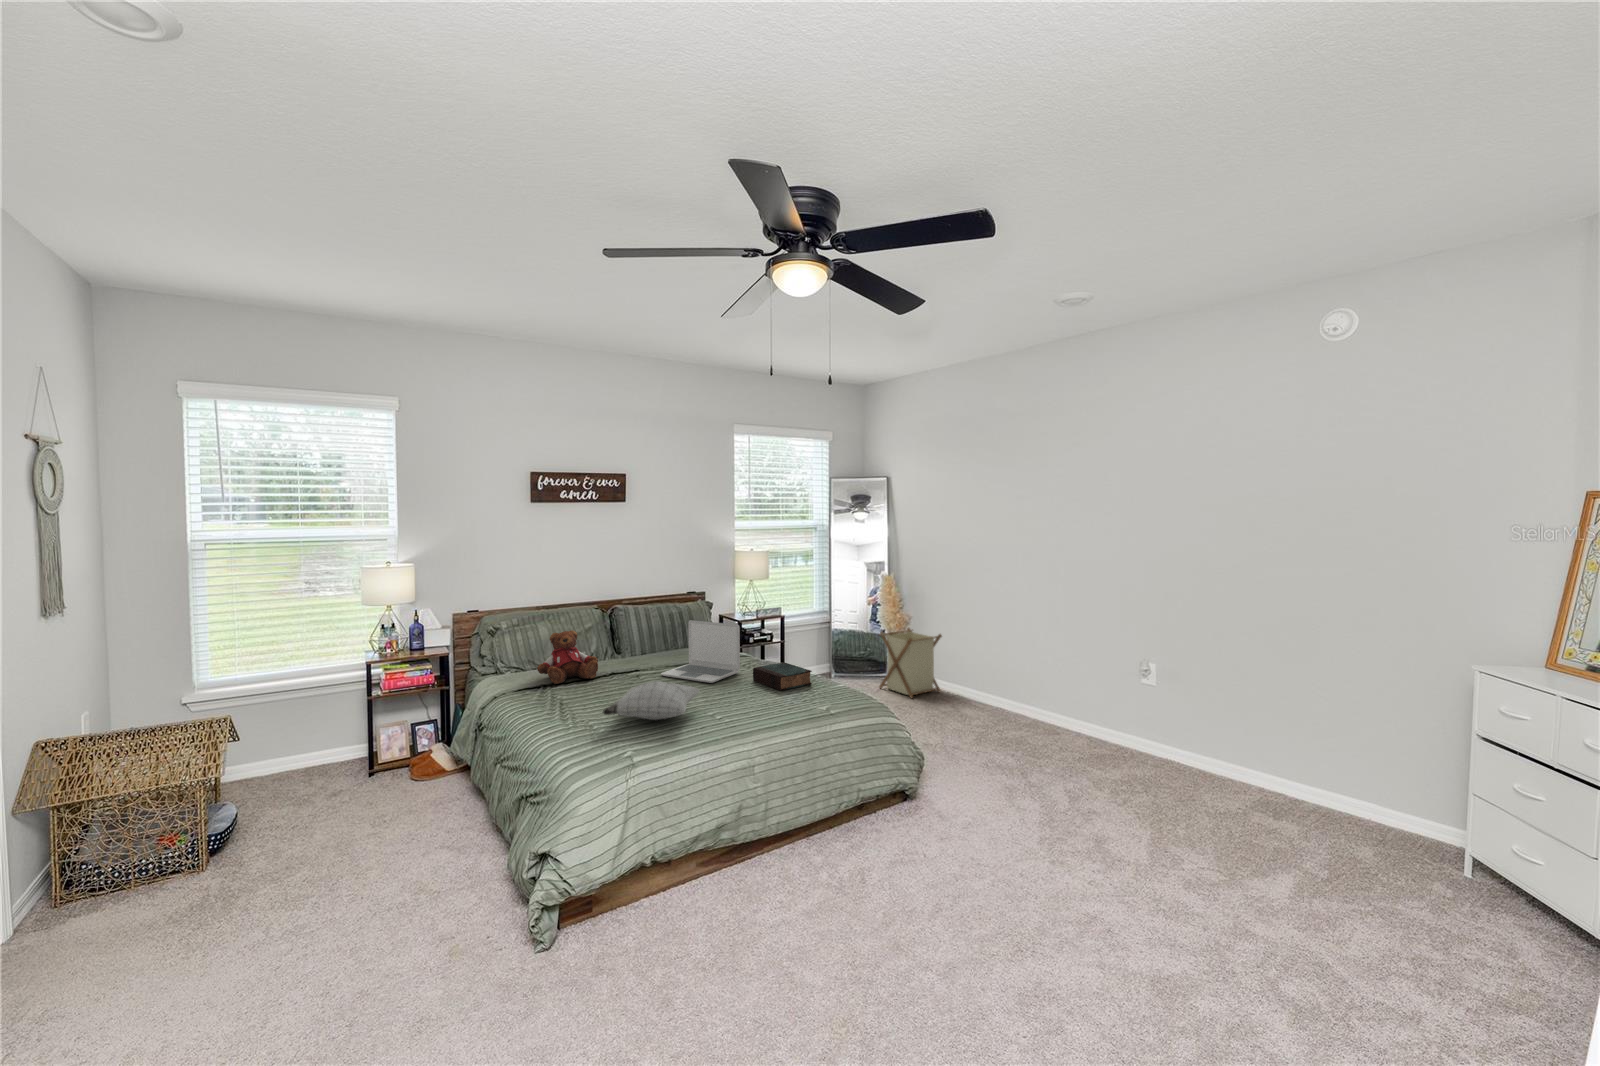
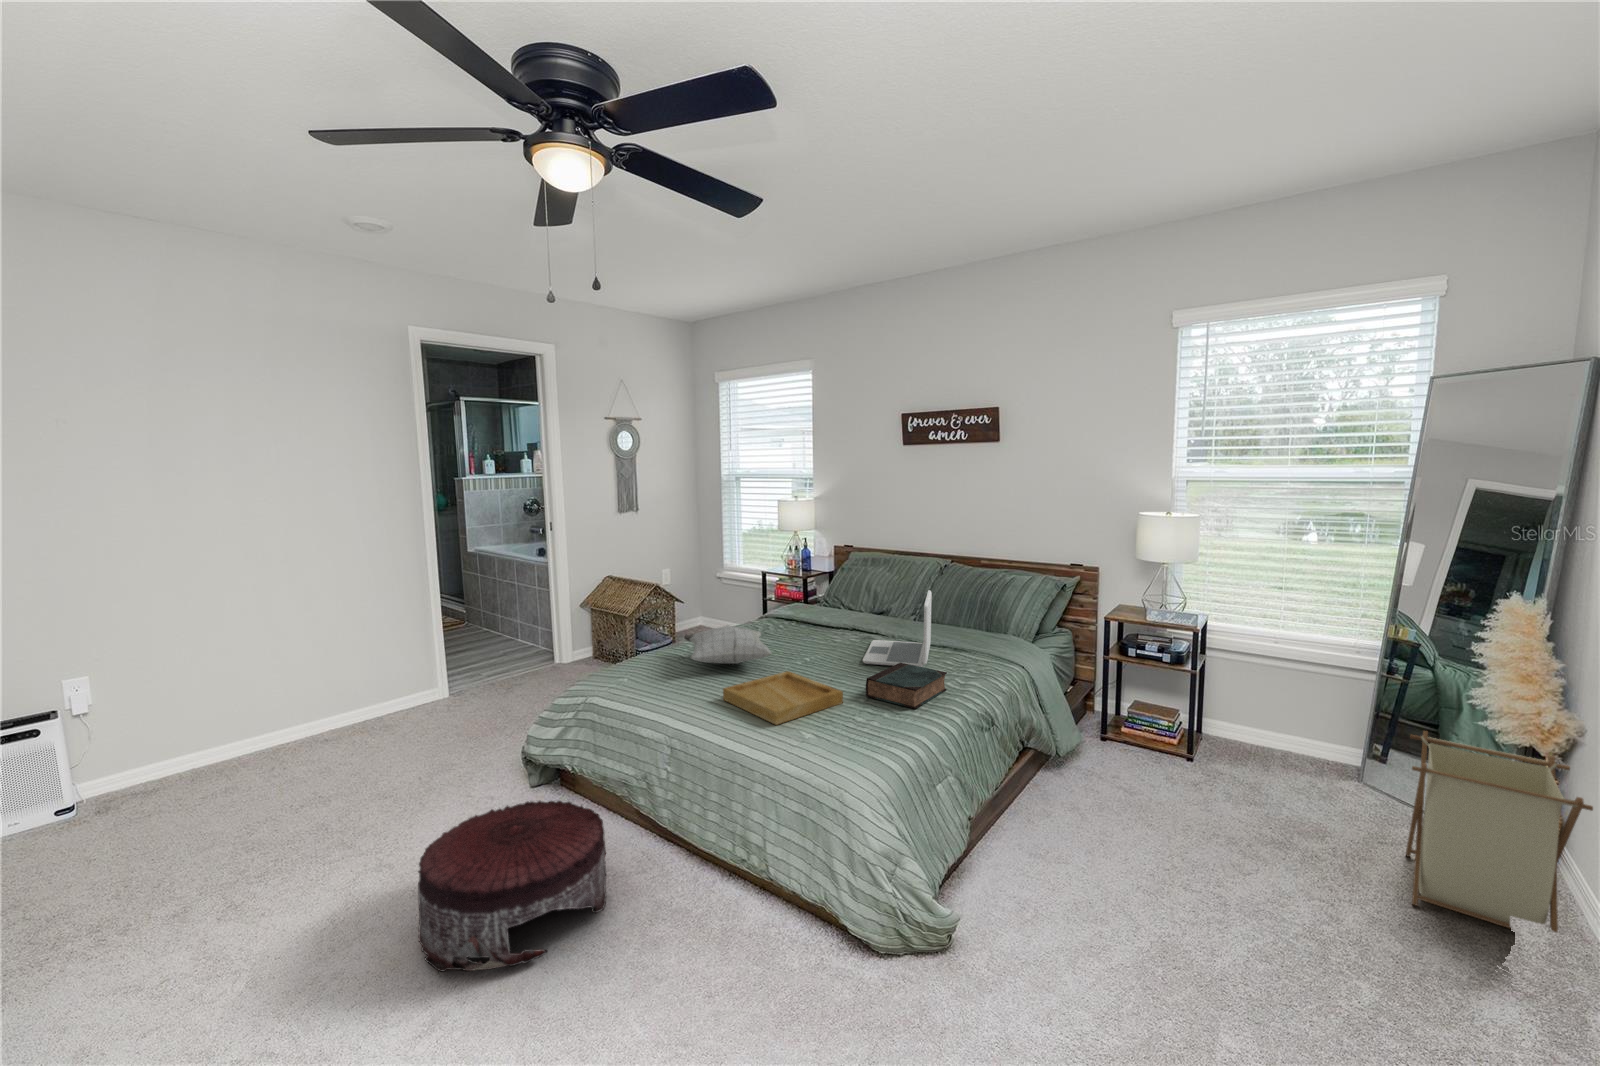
teddy bear: present [538,631,598,684] -> none [806,574,859,625]
tray: none [726,689,815,725] -> present [723,671,843,725]
pouf: none [781,822,938,976] -> present [418,801,606,972]

